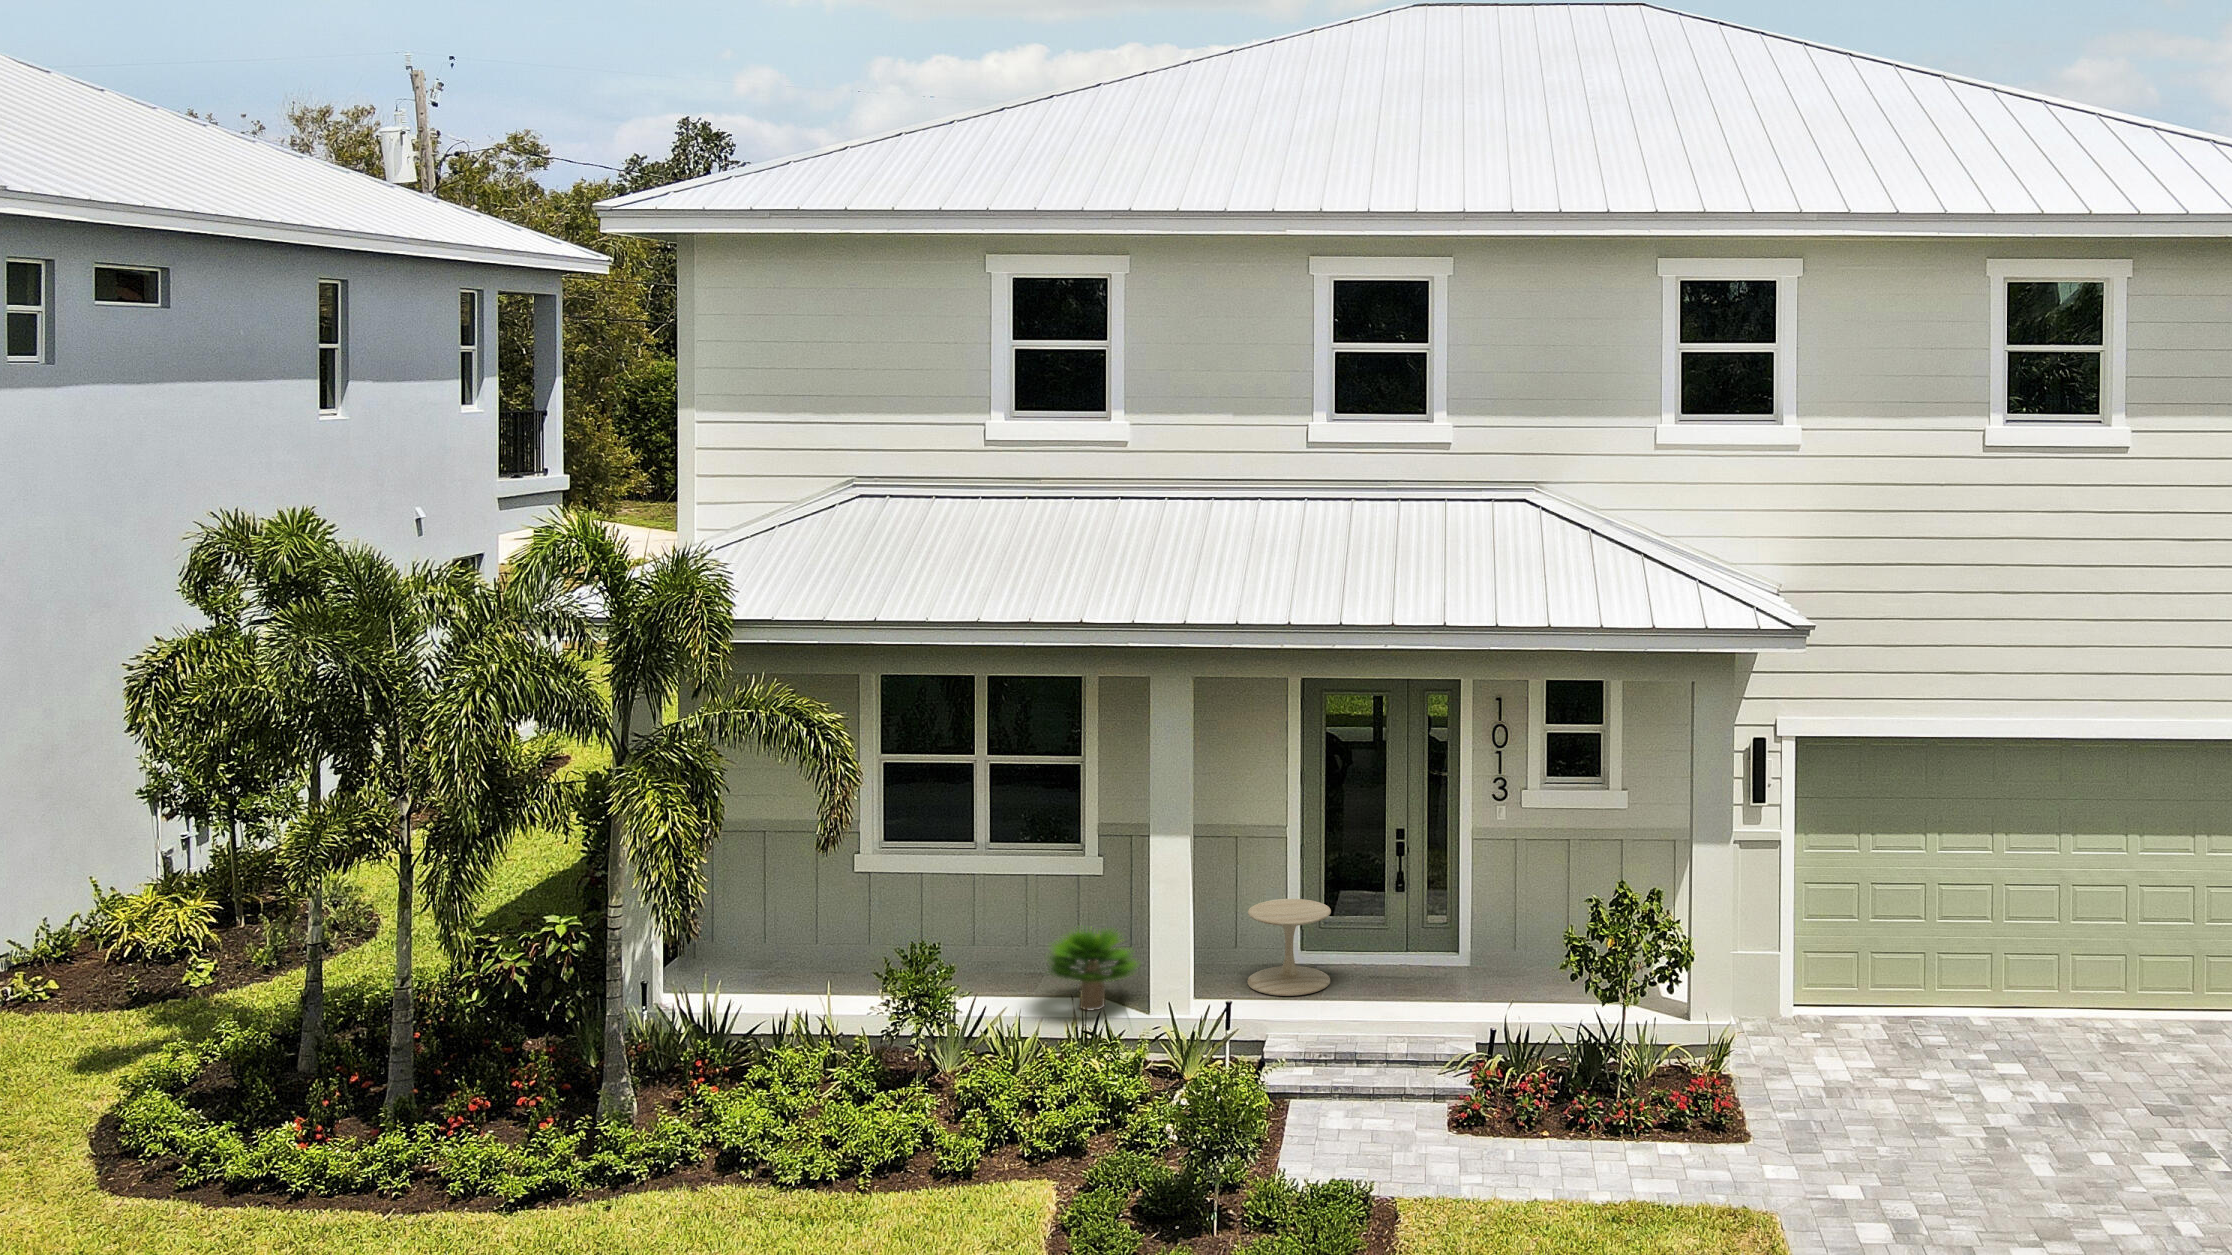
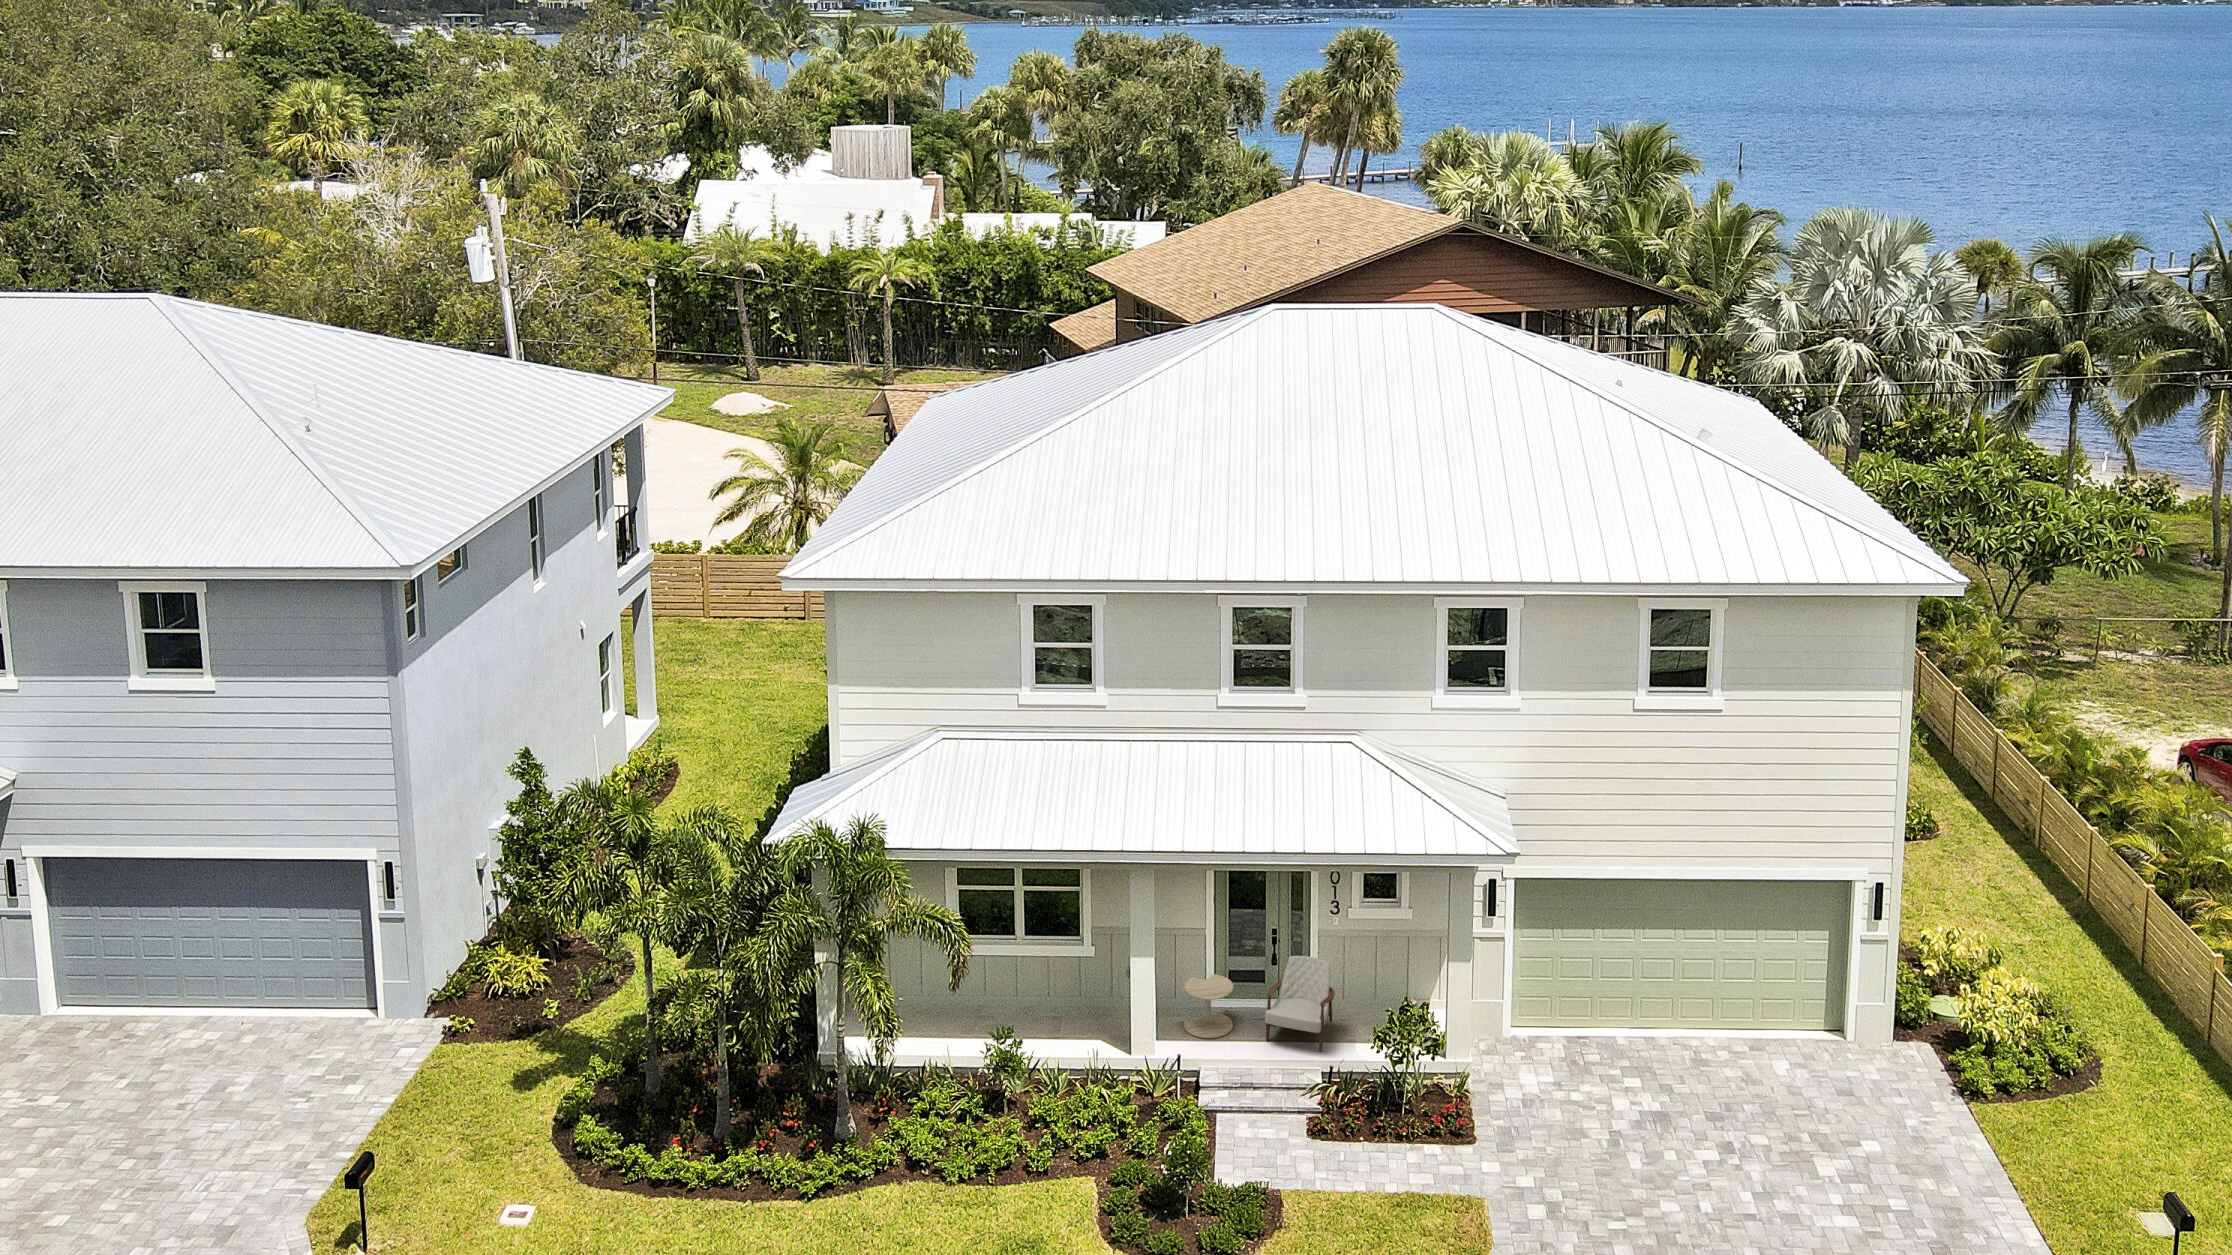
armchair: none [1382,865,1500,1011] -> present [1265,956,1335,1052]
potted plant: present [1049,929,1137,1010] -> none [1066,998,1124,1051]

